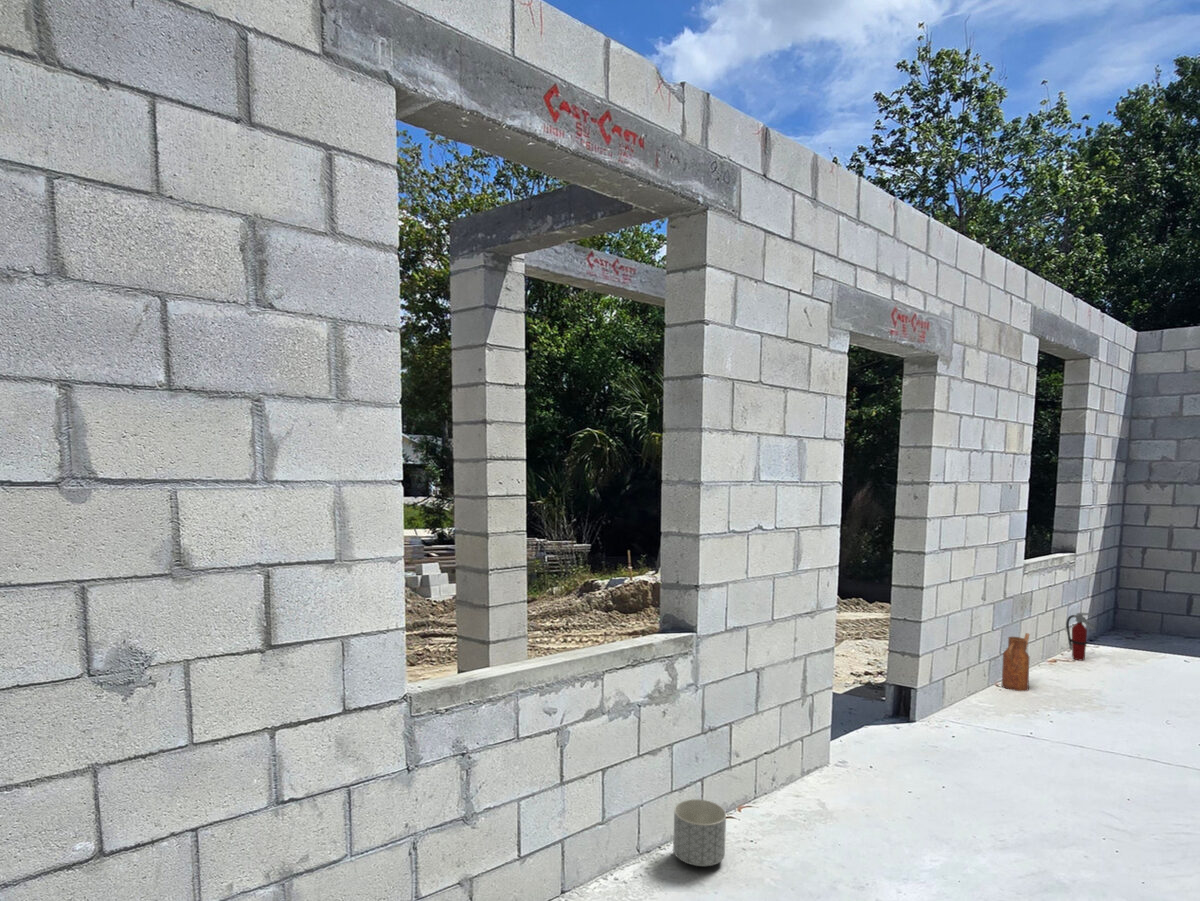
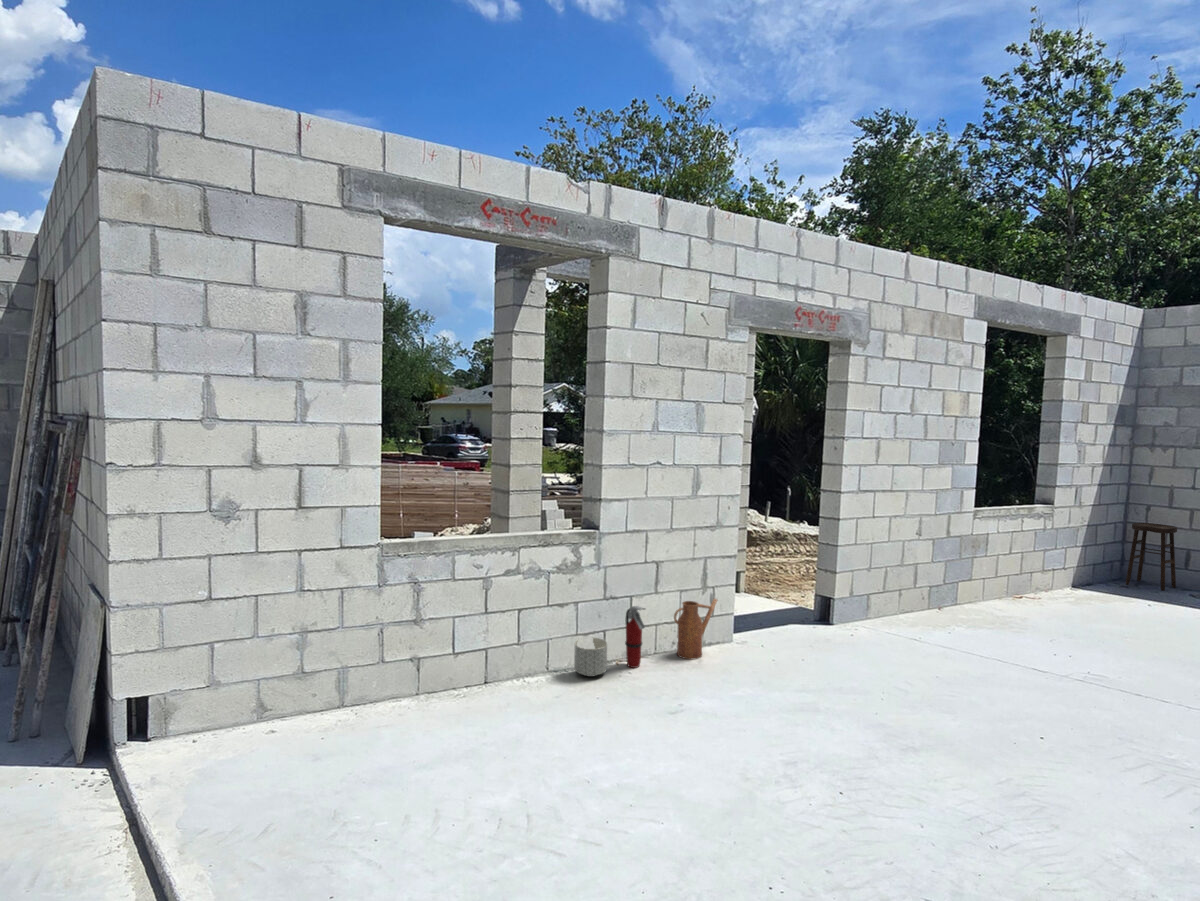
stool: none [1130,568,1178,645] -> present [1126,523,1177,591]
fire extinguisher: present [1066,613,1094,660] -> present [625,606,645,668]
watering can: present [1002,633,1029,691] -> present [674,599,717,659]

